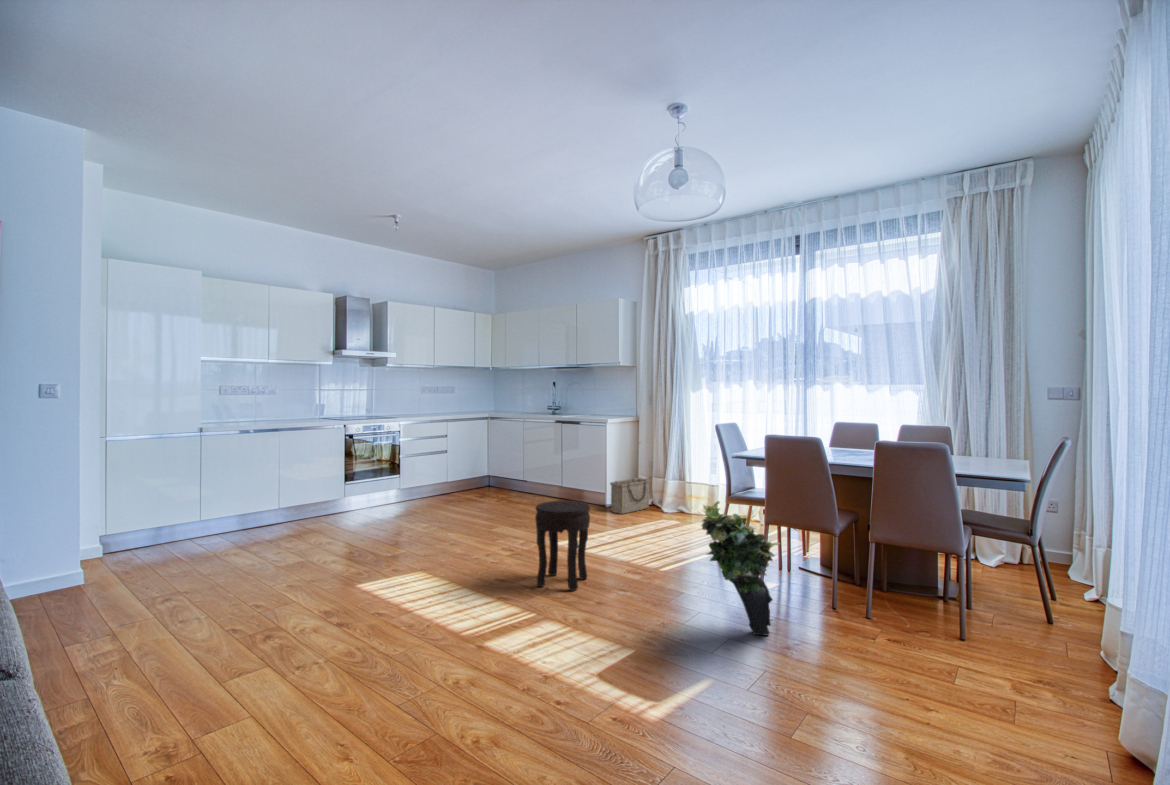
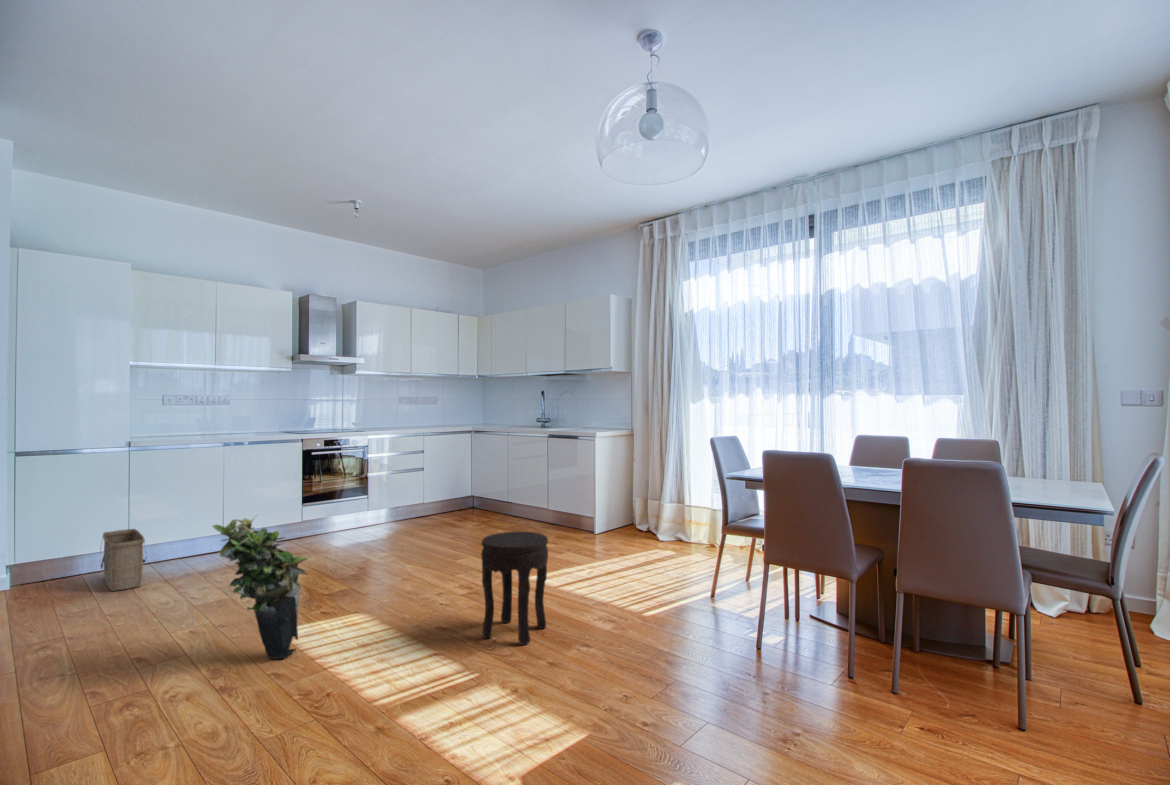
basket: present [610,478,650,514] -> present [101,529,145,591]
potted plant: present [702,501,780,636] -> present [213,518,307,659]

